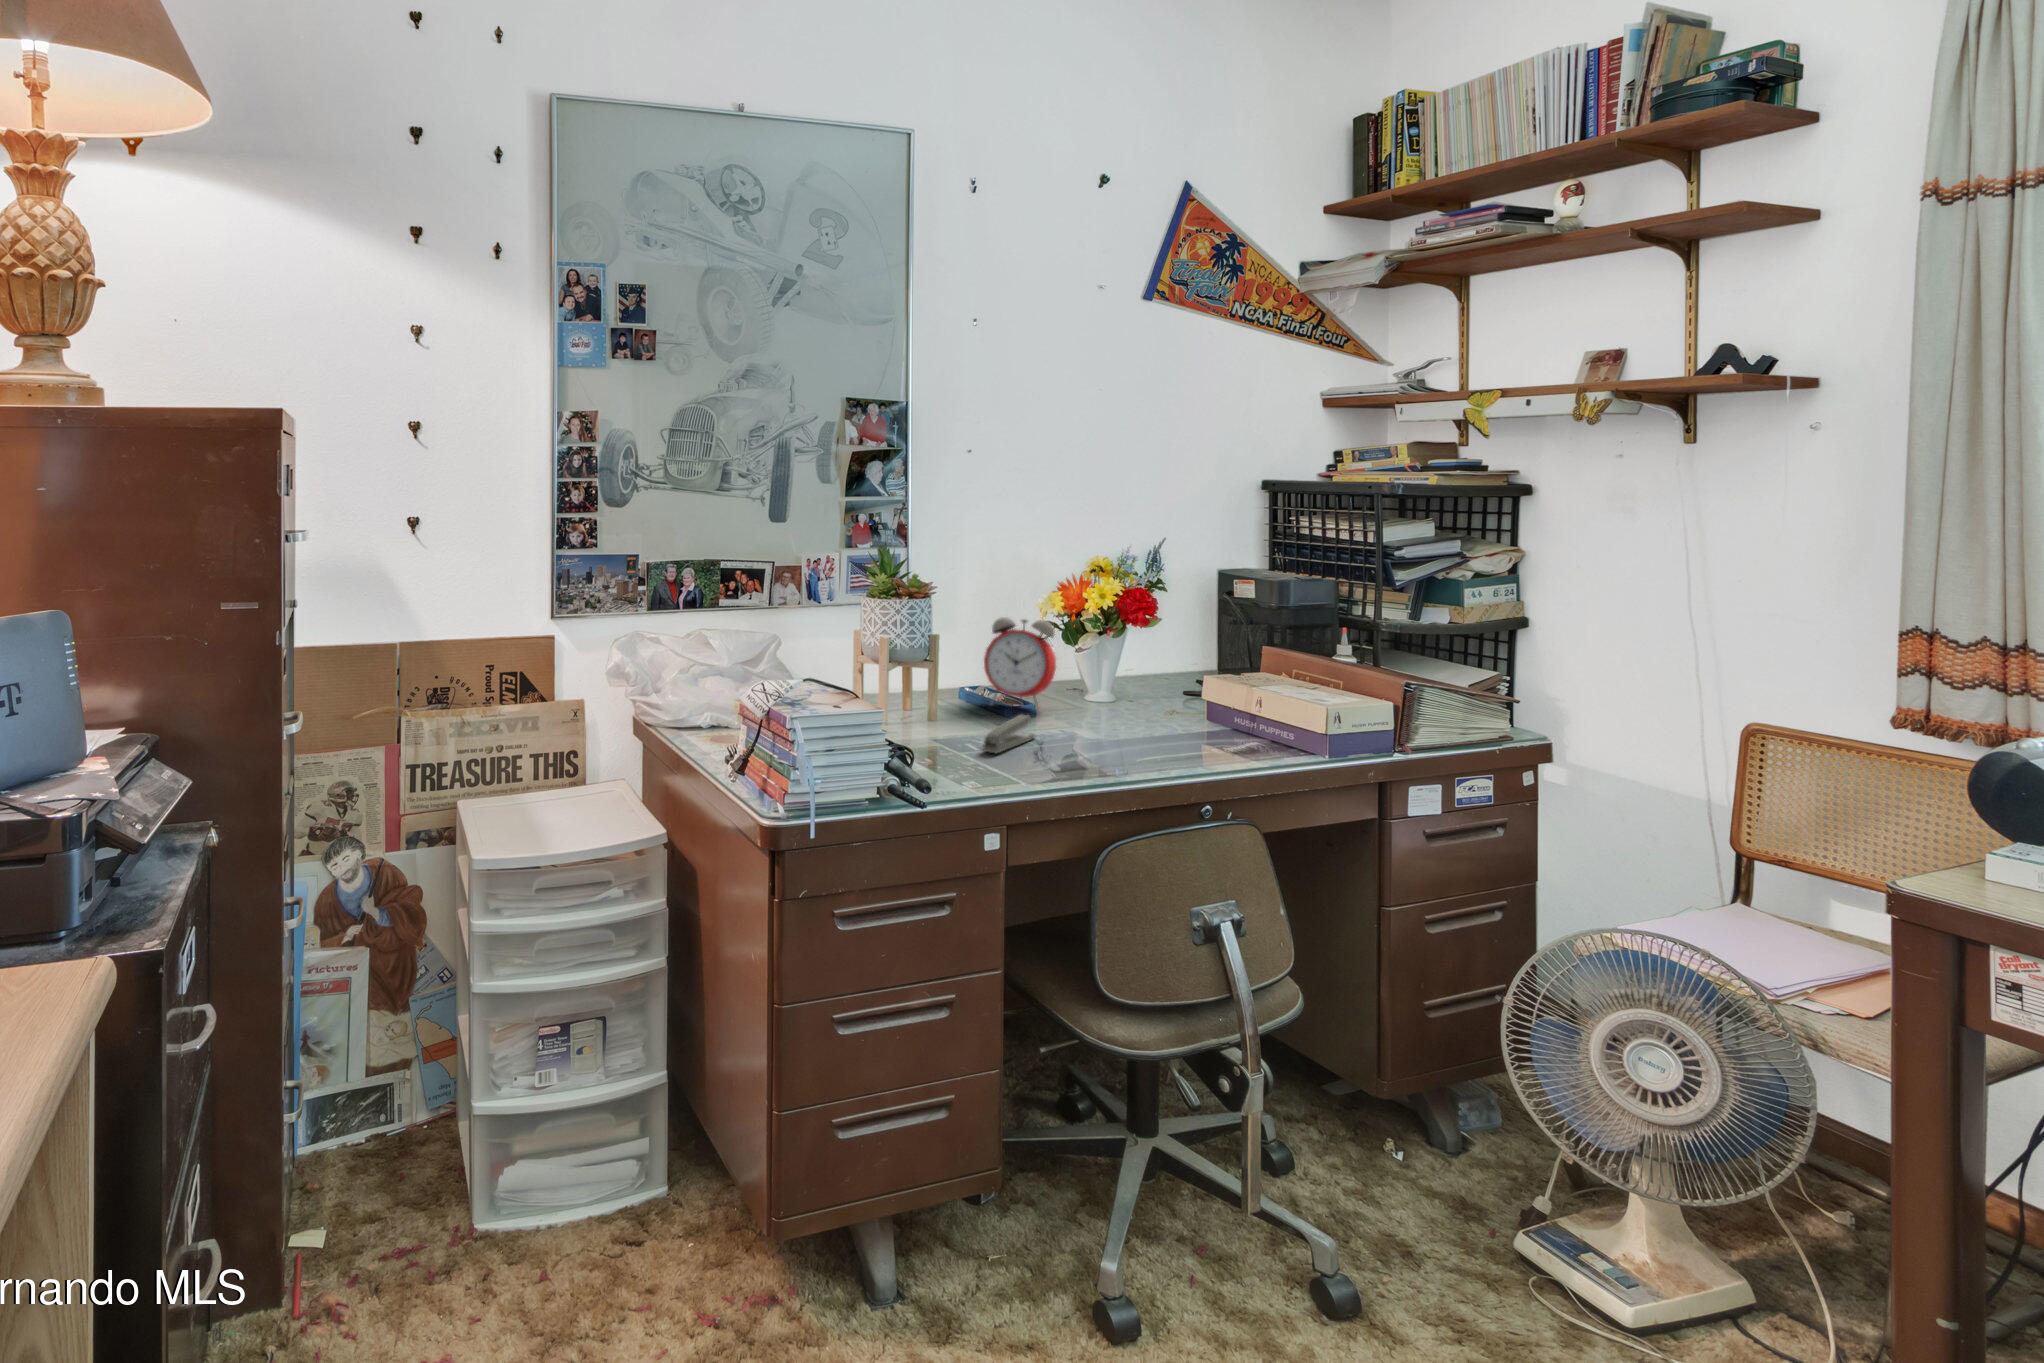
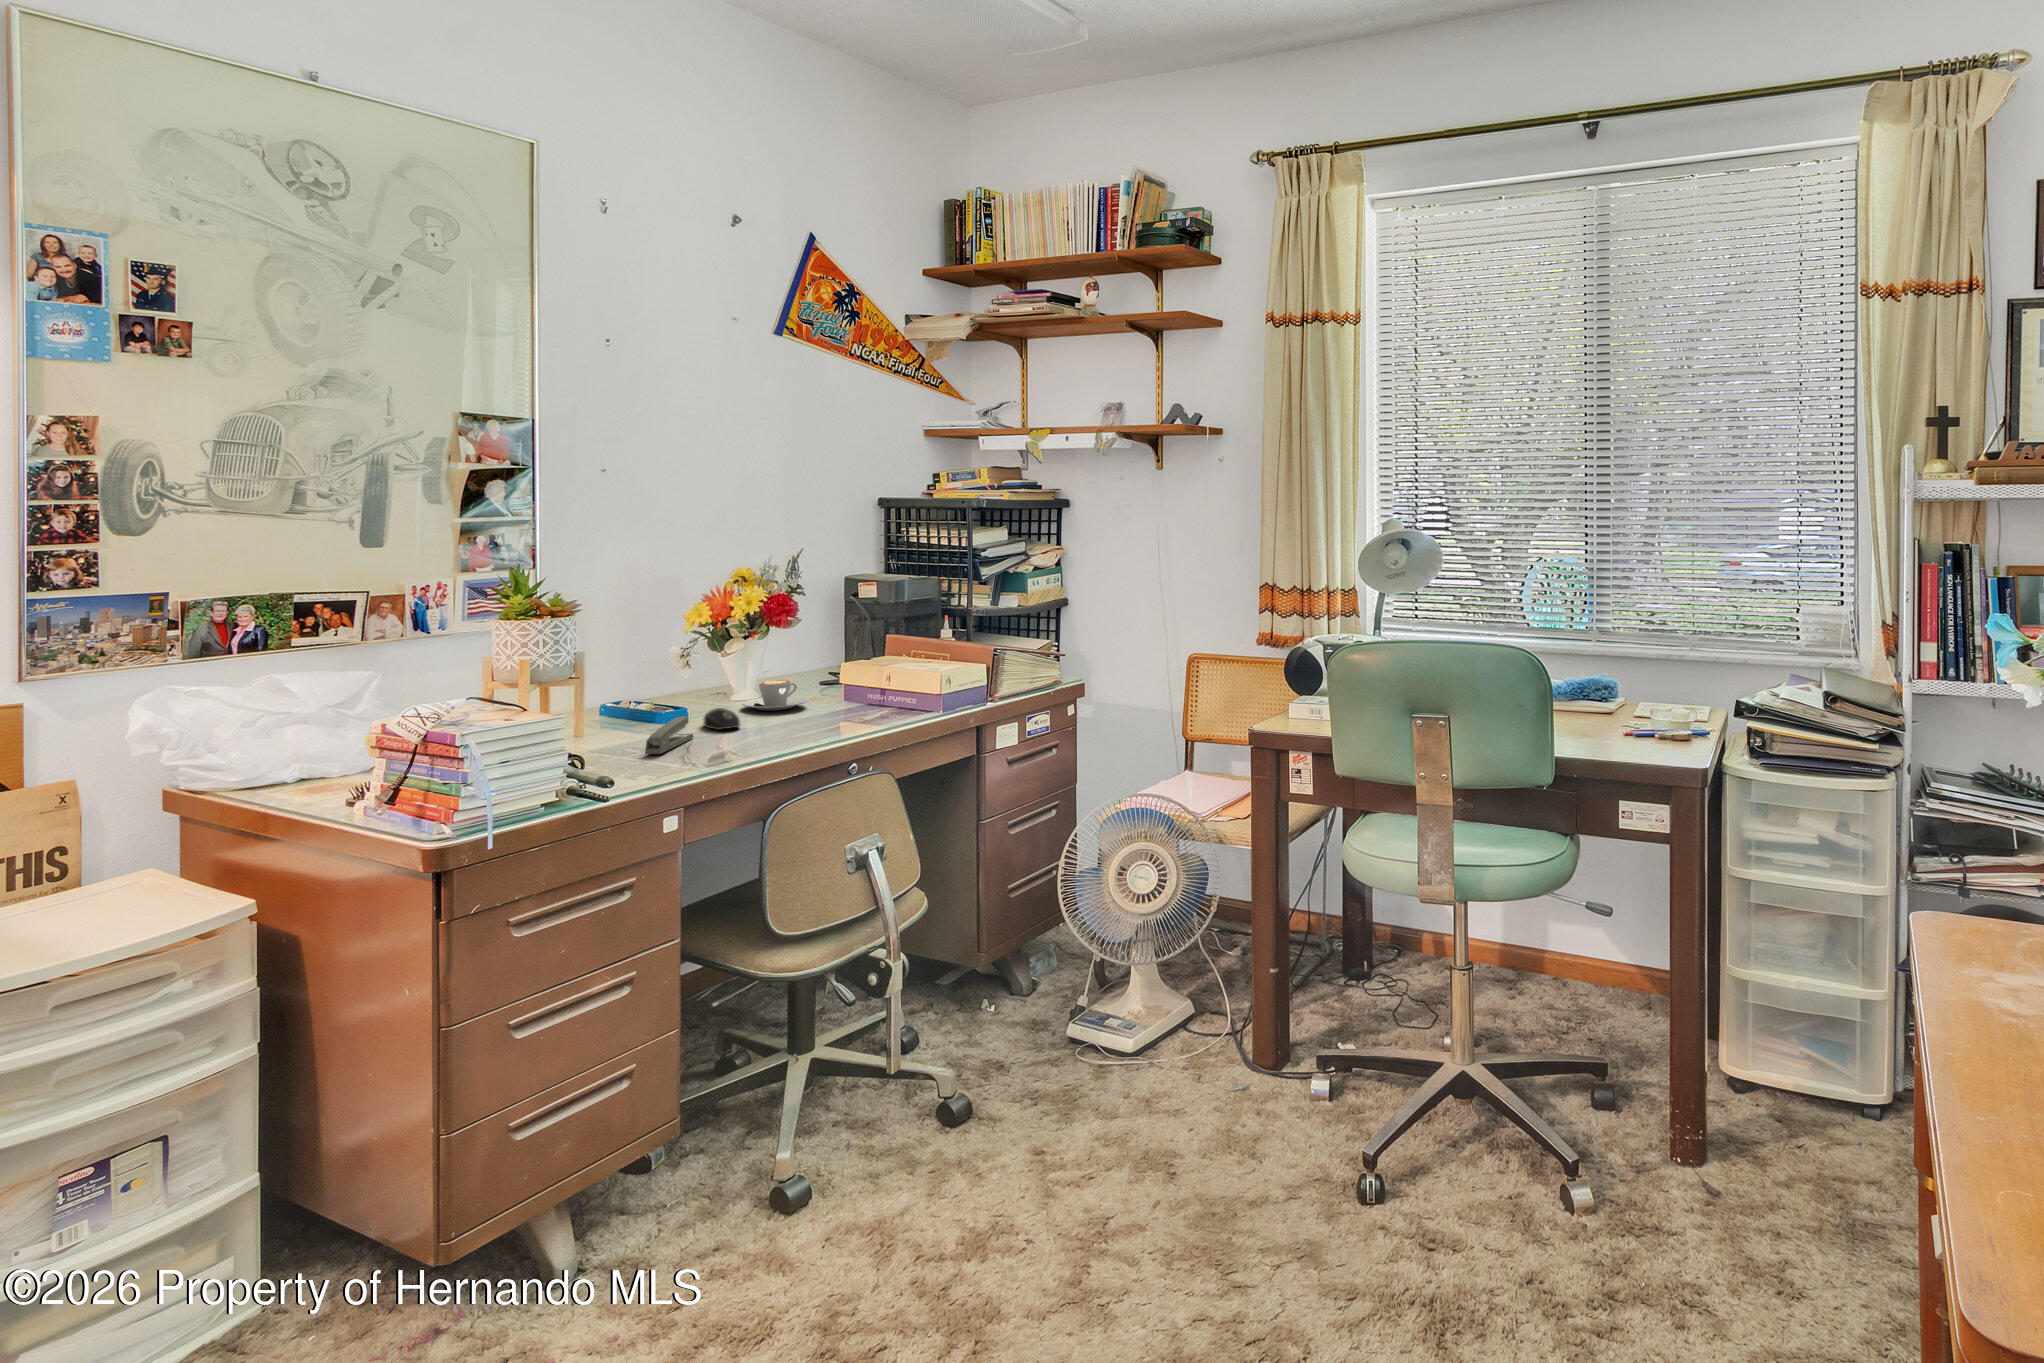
alarm clock: present [984,617,1056,710] -> none [626,630,702,719]
coffee cup: none [1096,682,1165,716] -> present [742,680,808,710]
computer mouse: none [1051,708,1086,733] -> present [704,708,740,730]

